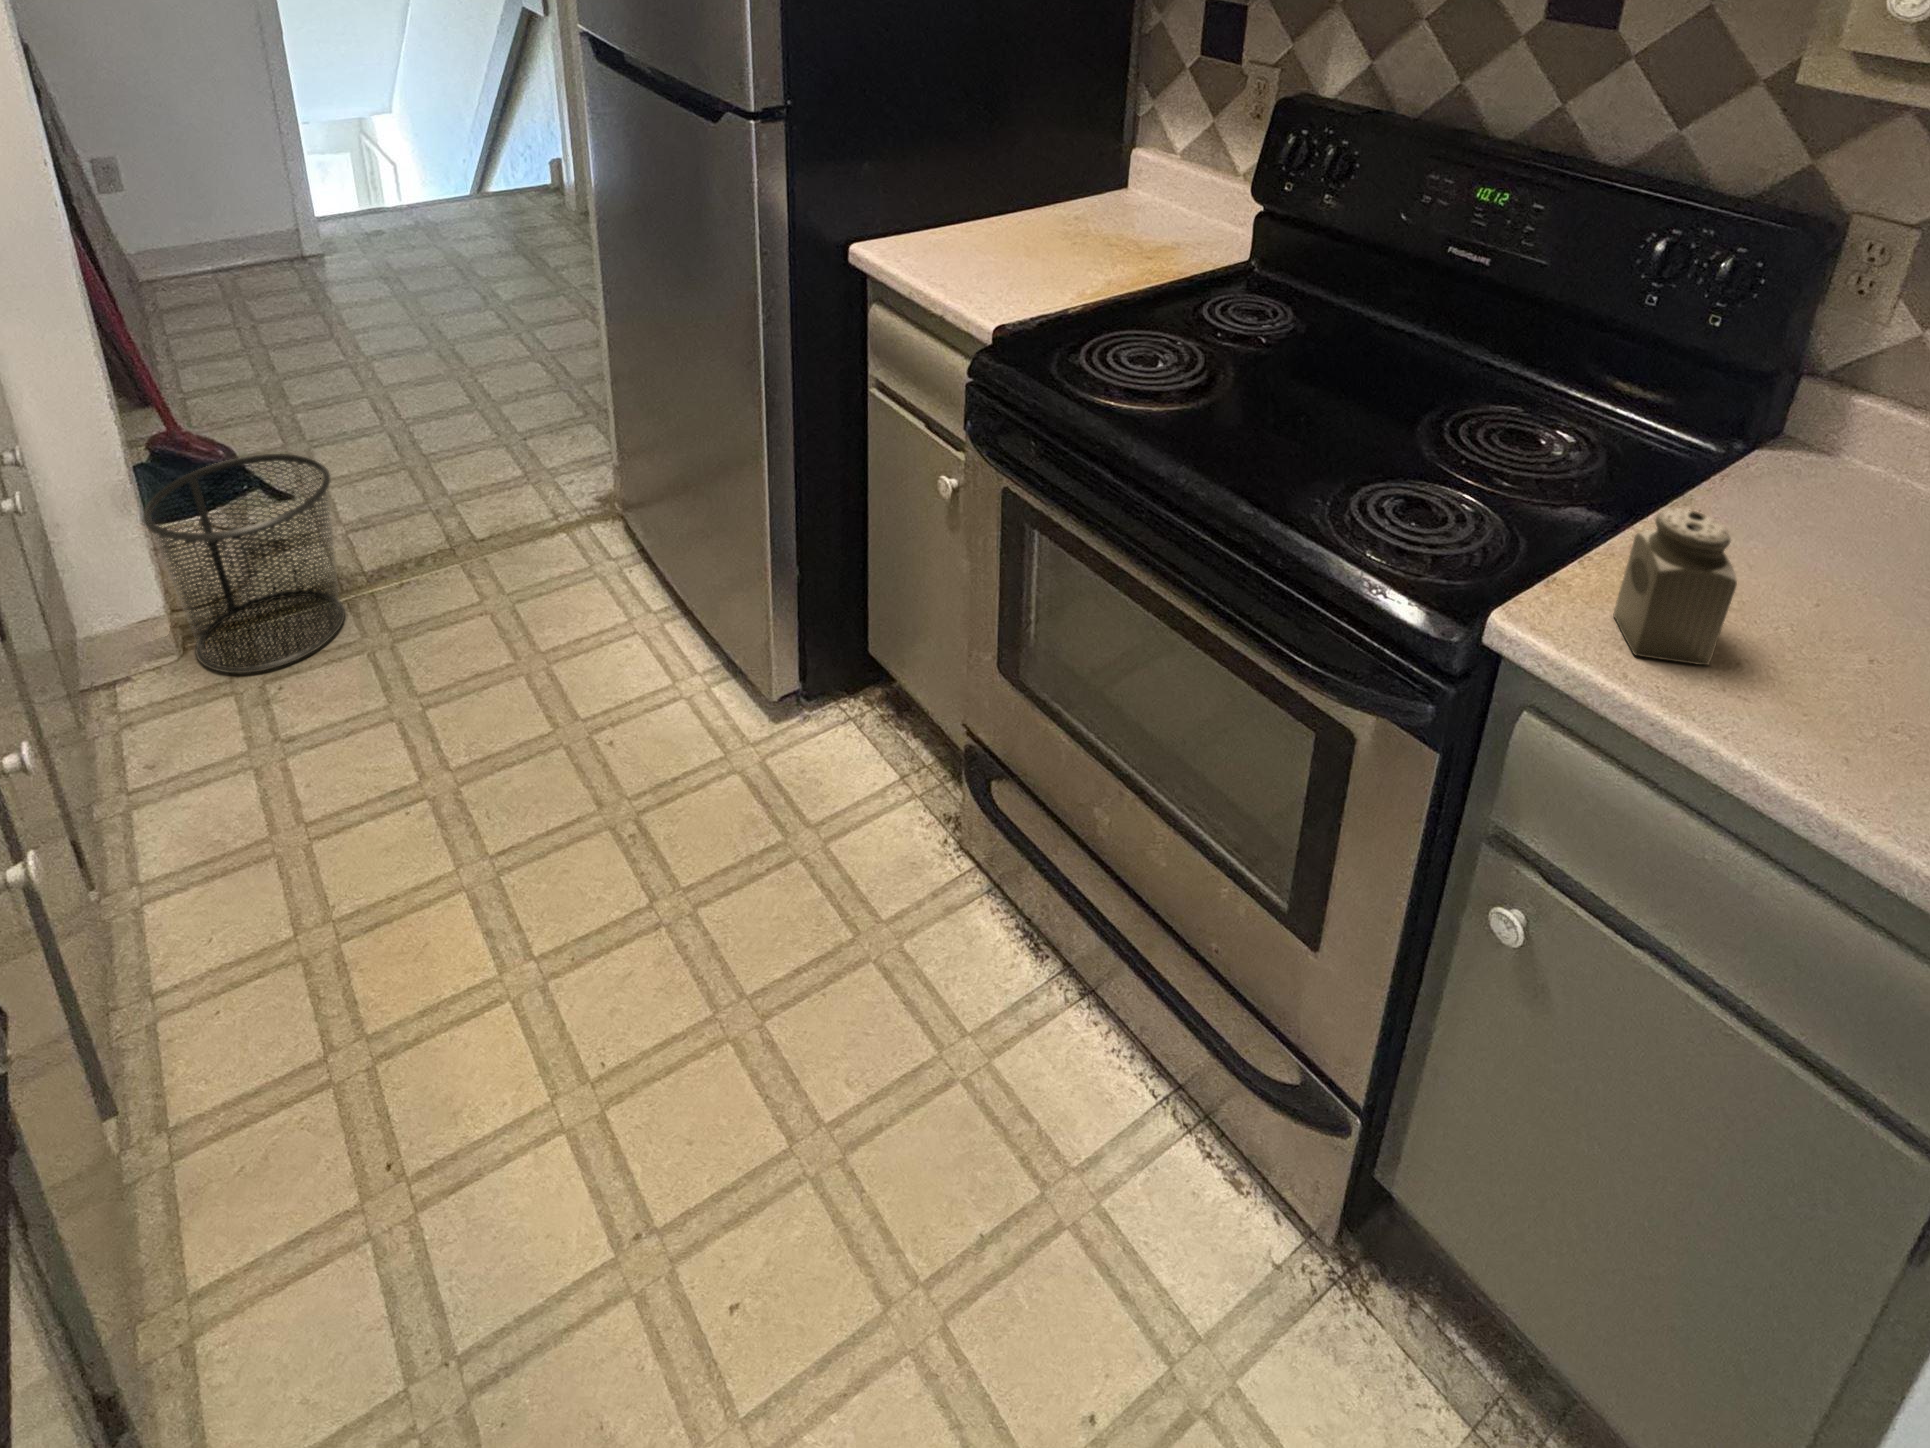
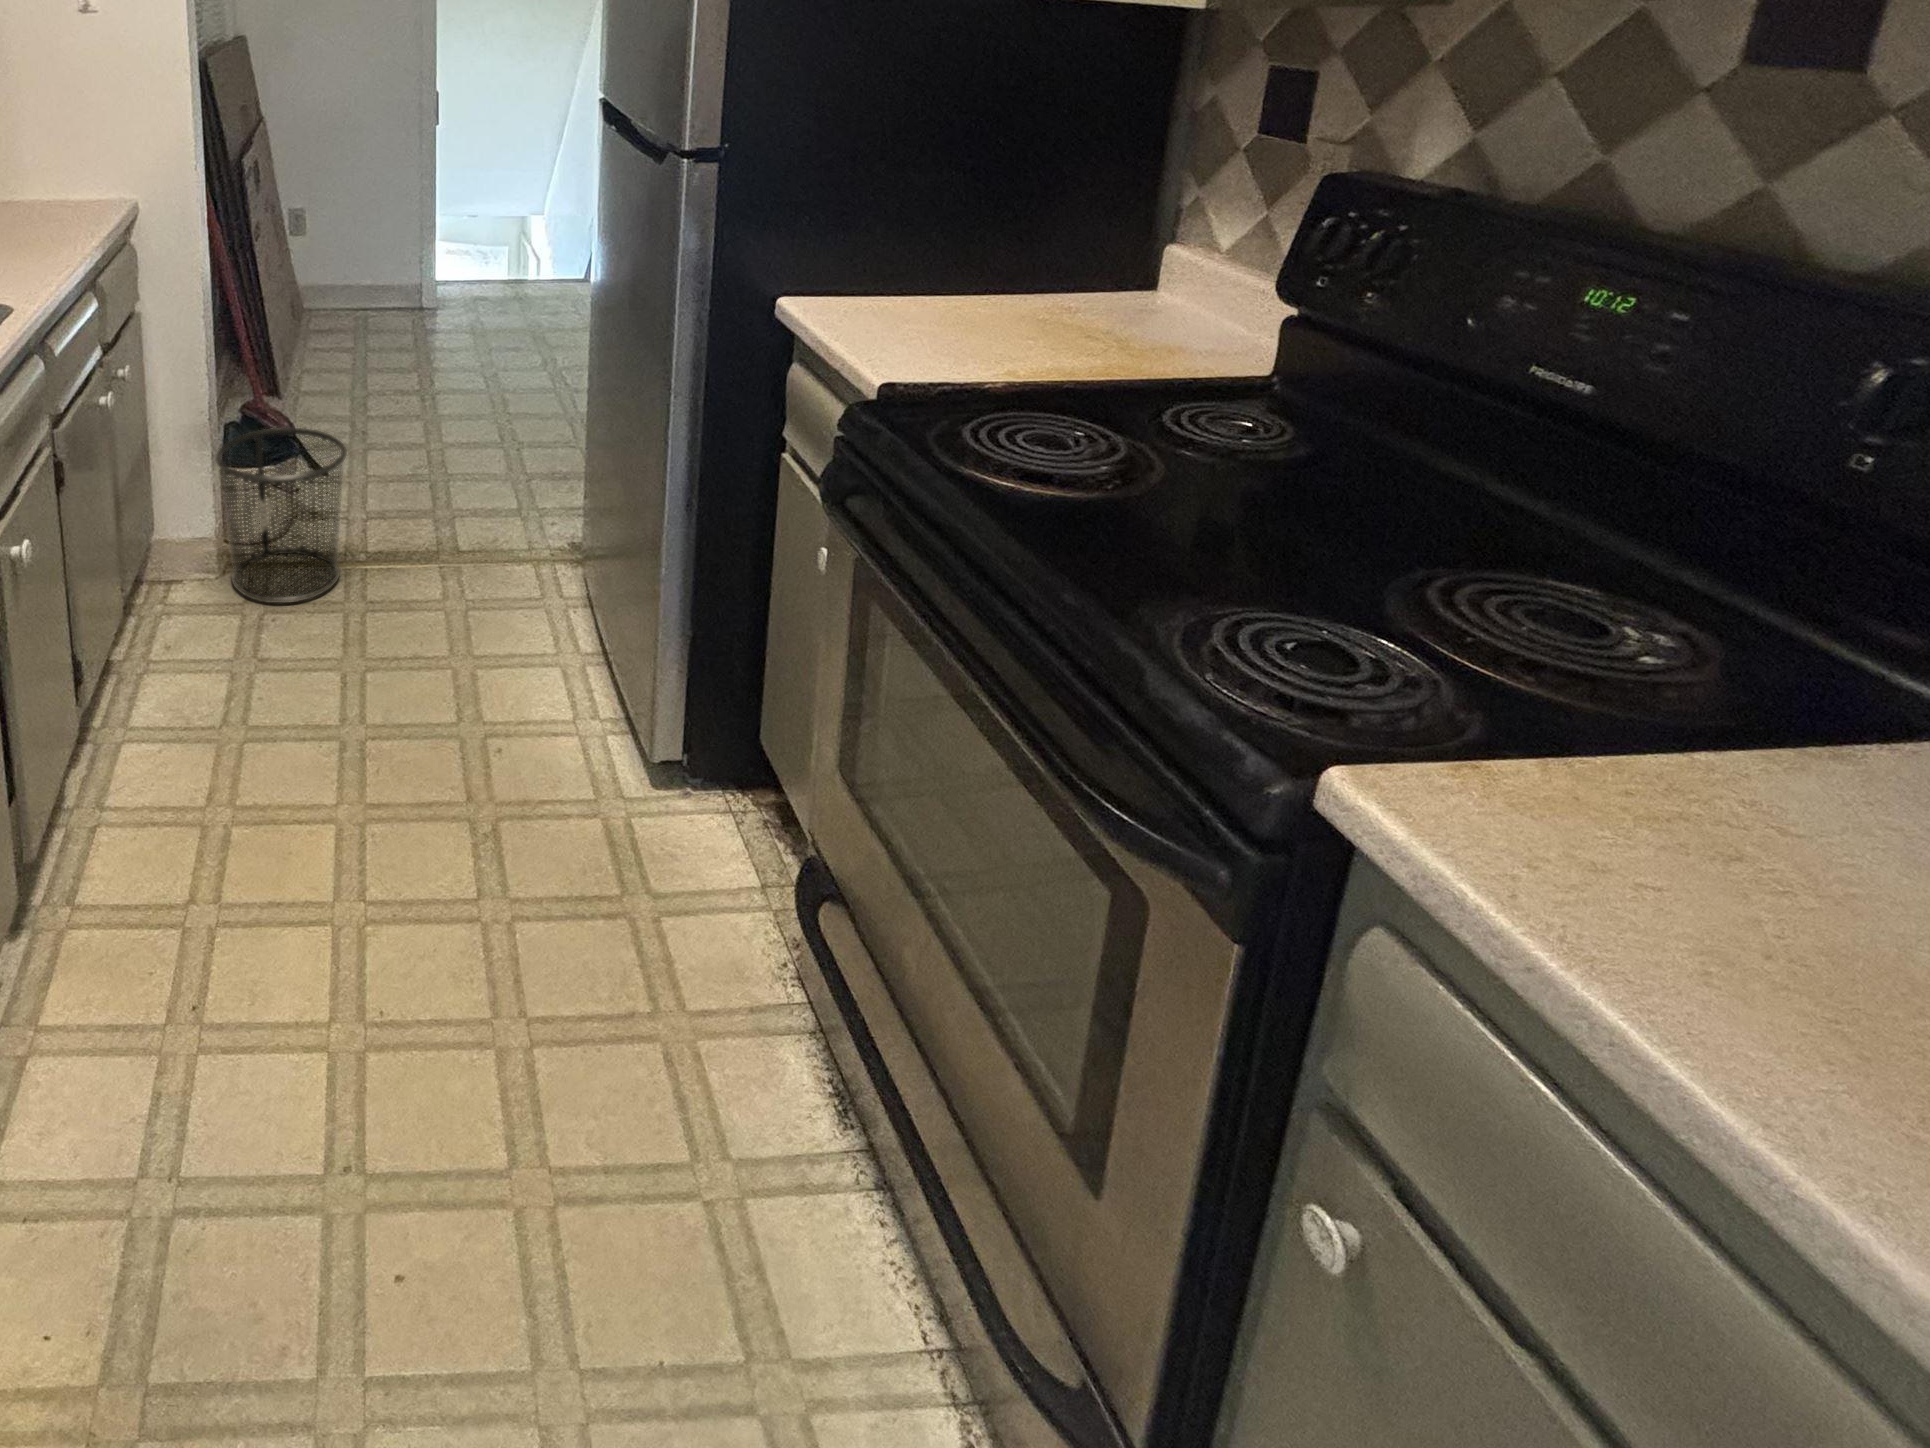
salt shaker: present [1613,508,1737,665] -> none [1547,678,1743,933]

